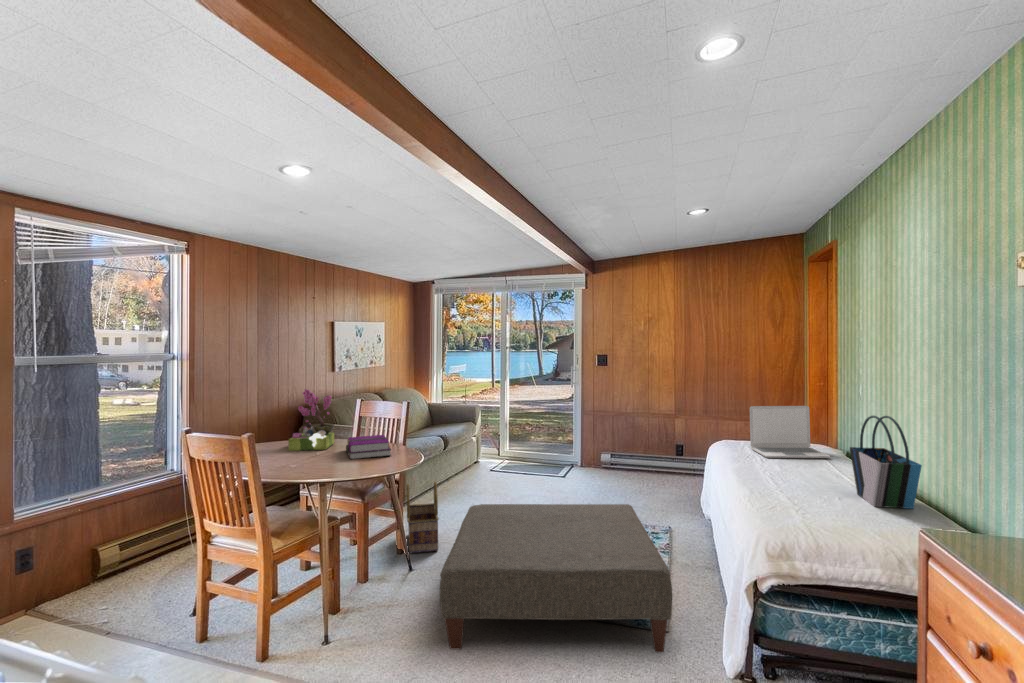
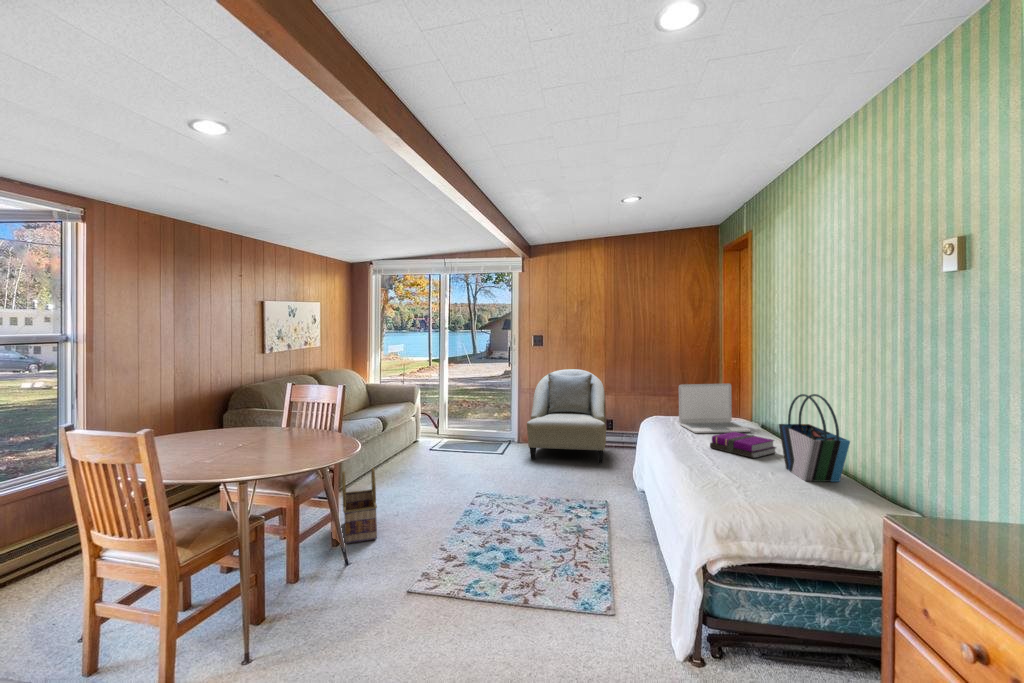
flower arrangement: present [288,389,335,451] -> none [205,373,260,443]
armchair: none [590,390,676,490] -> present [527,369,606,463]
notebook: present [346,435,391,459] -> present [710,432,776,458]
ottoman: present [440,504,672,653] -> none [378,484,622,655]

